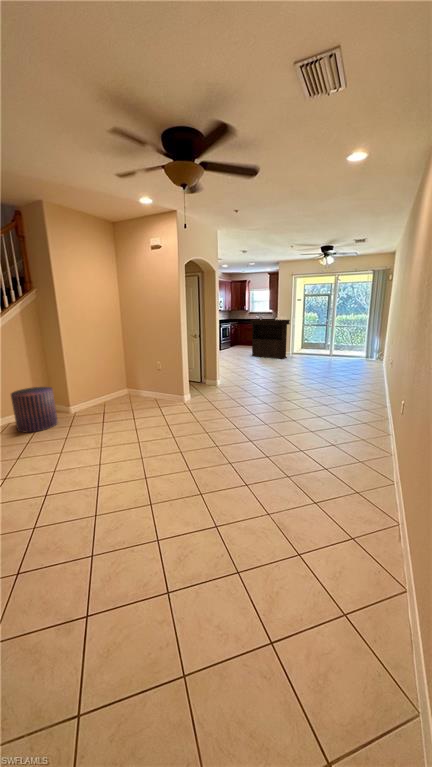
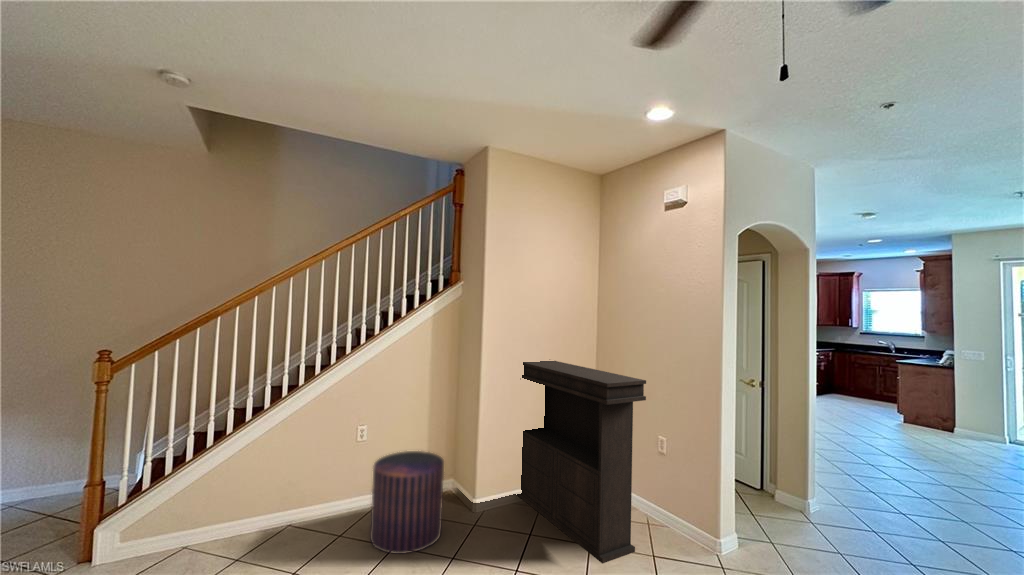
console table: present [250,320,290,359] -> present [517,361,646,564]

